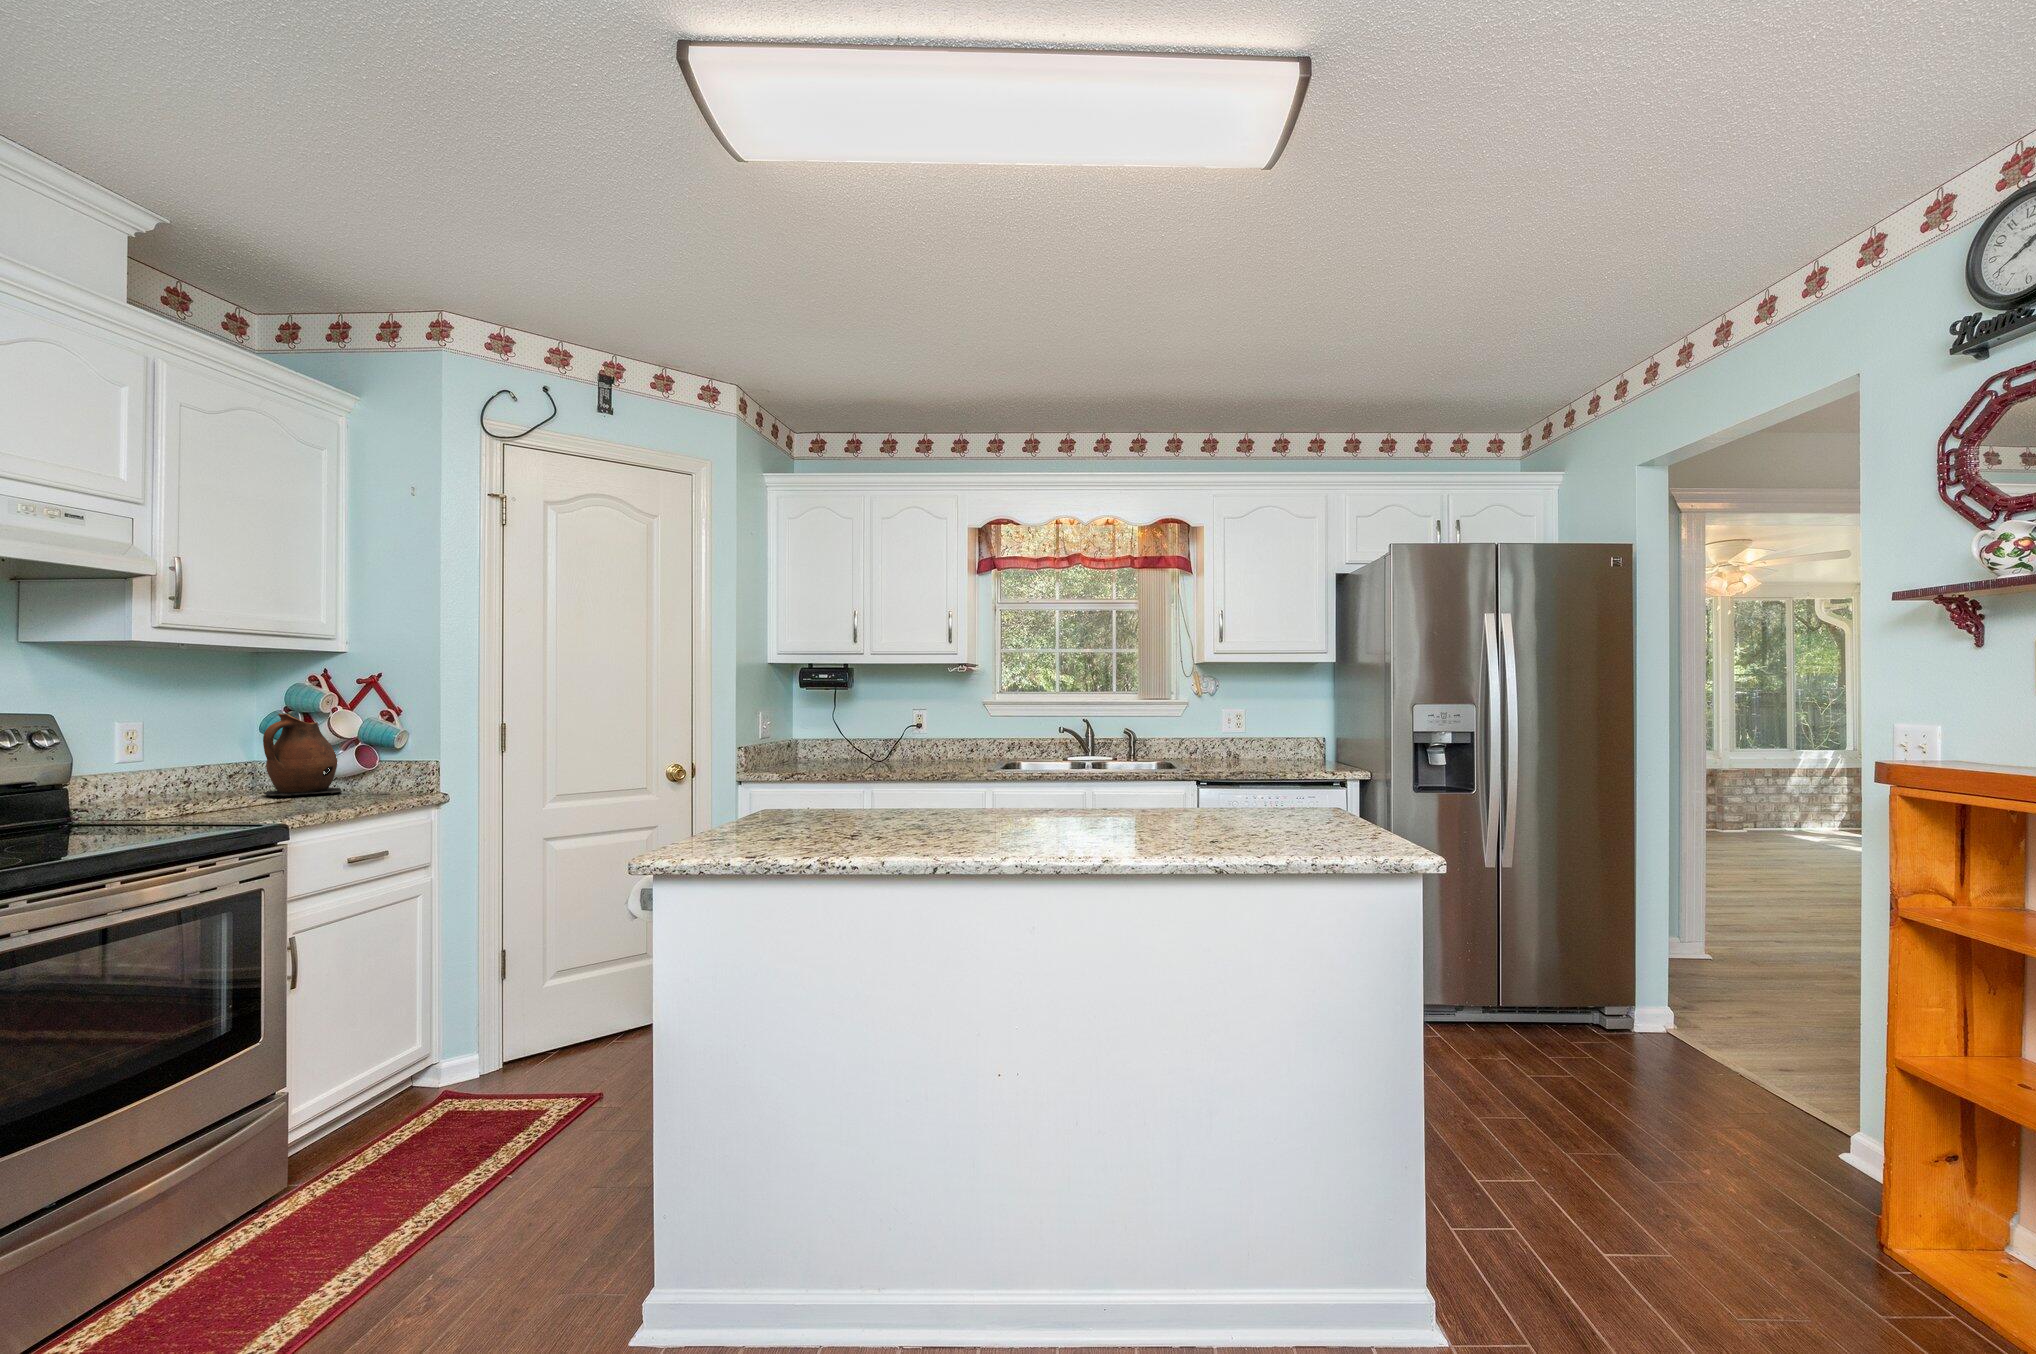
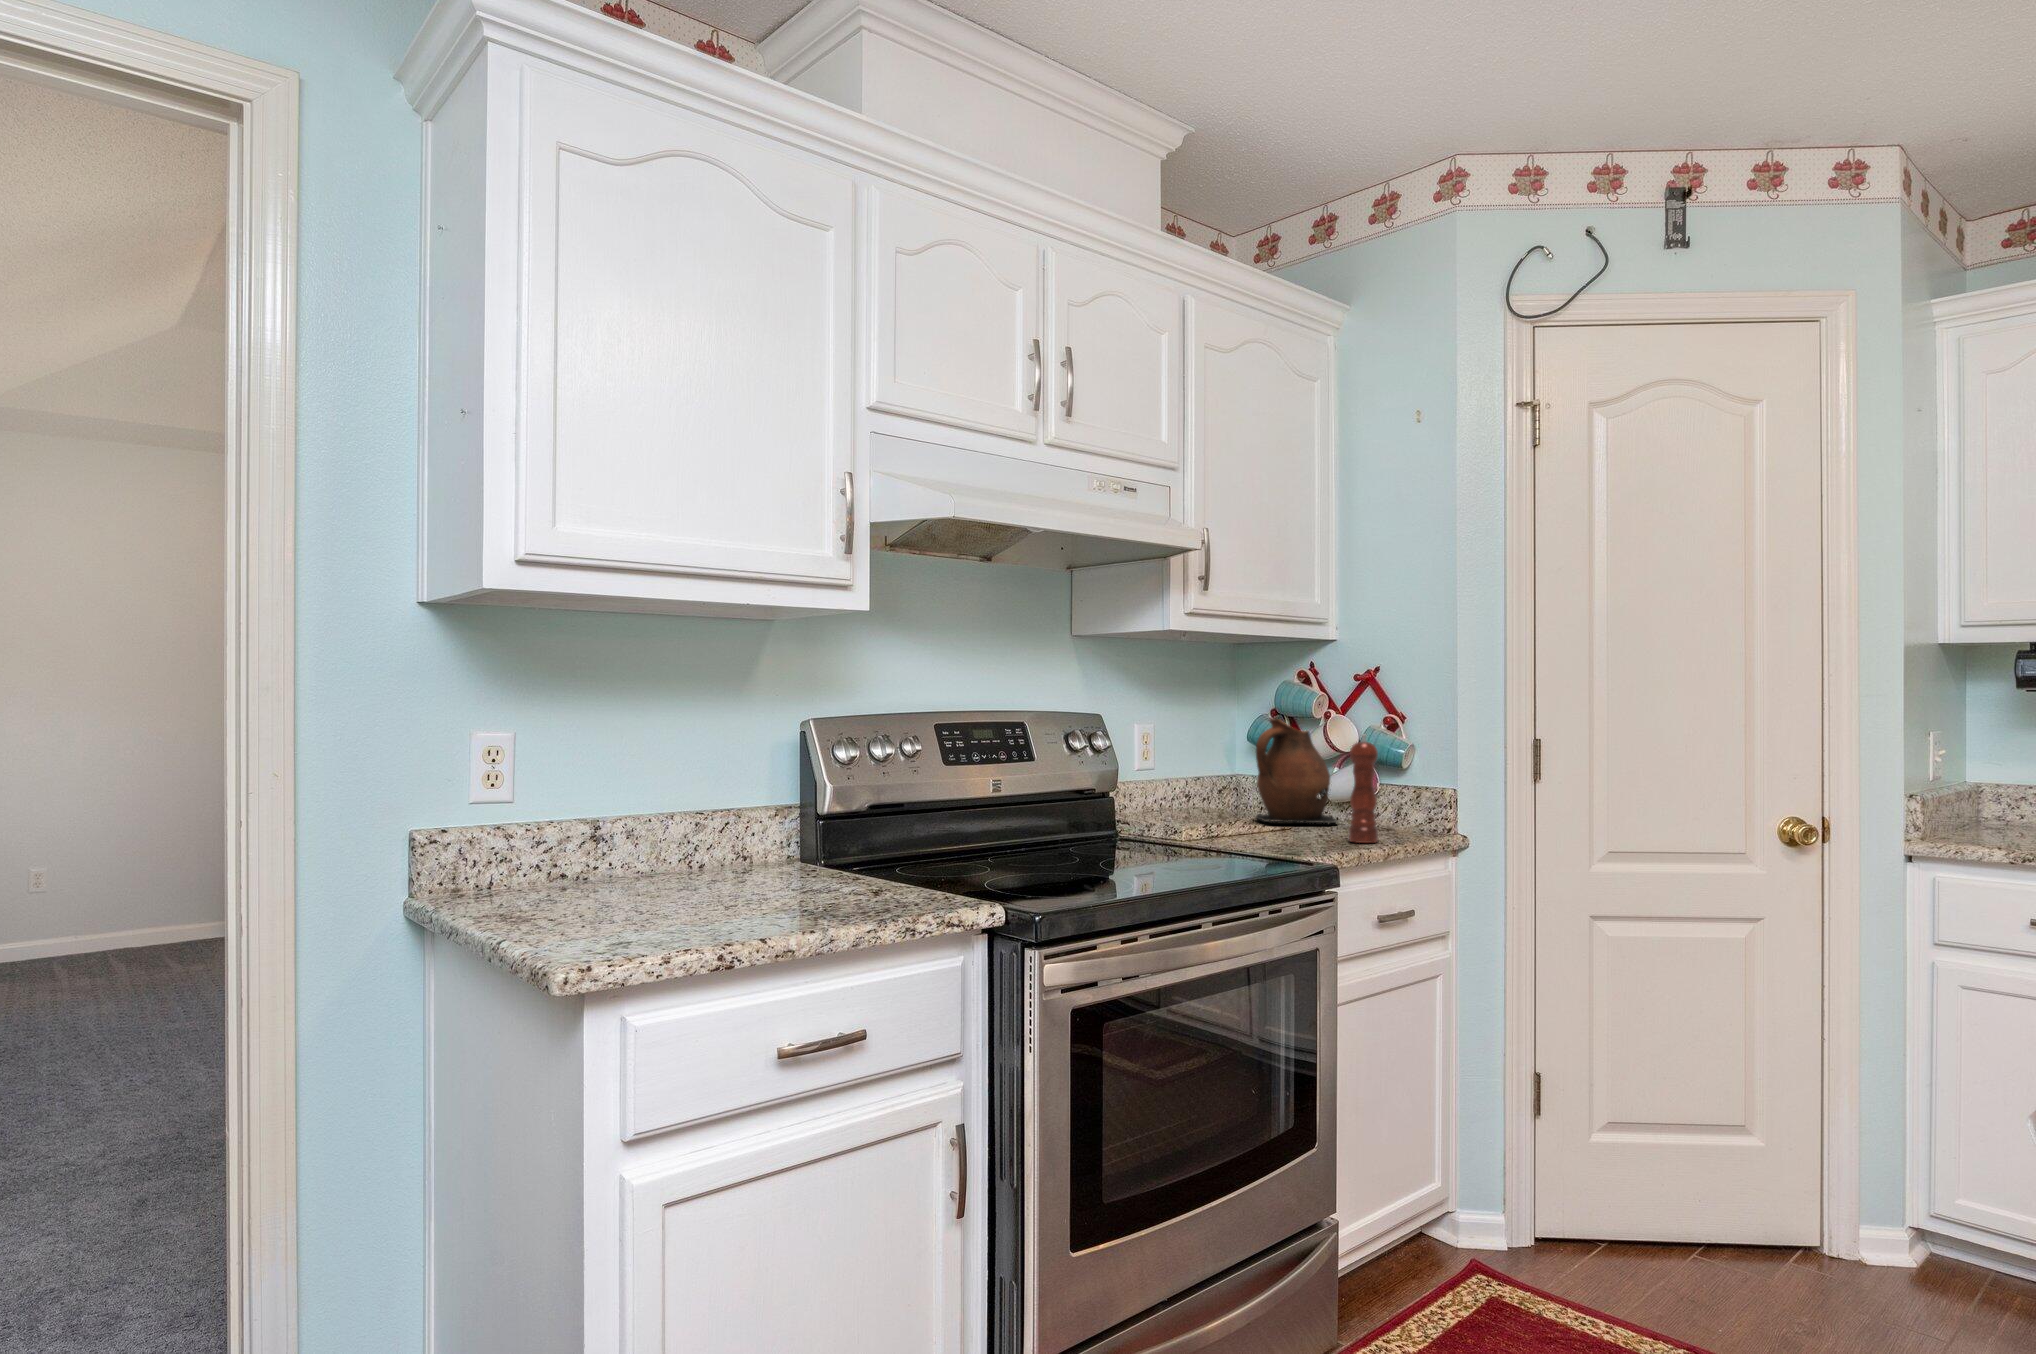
pepper mill: none [340,722,367,804] -> present [1349,734,1378,843]

